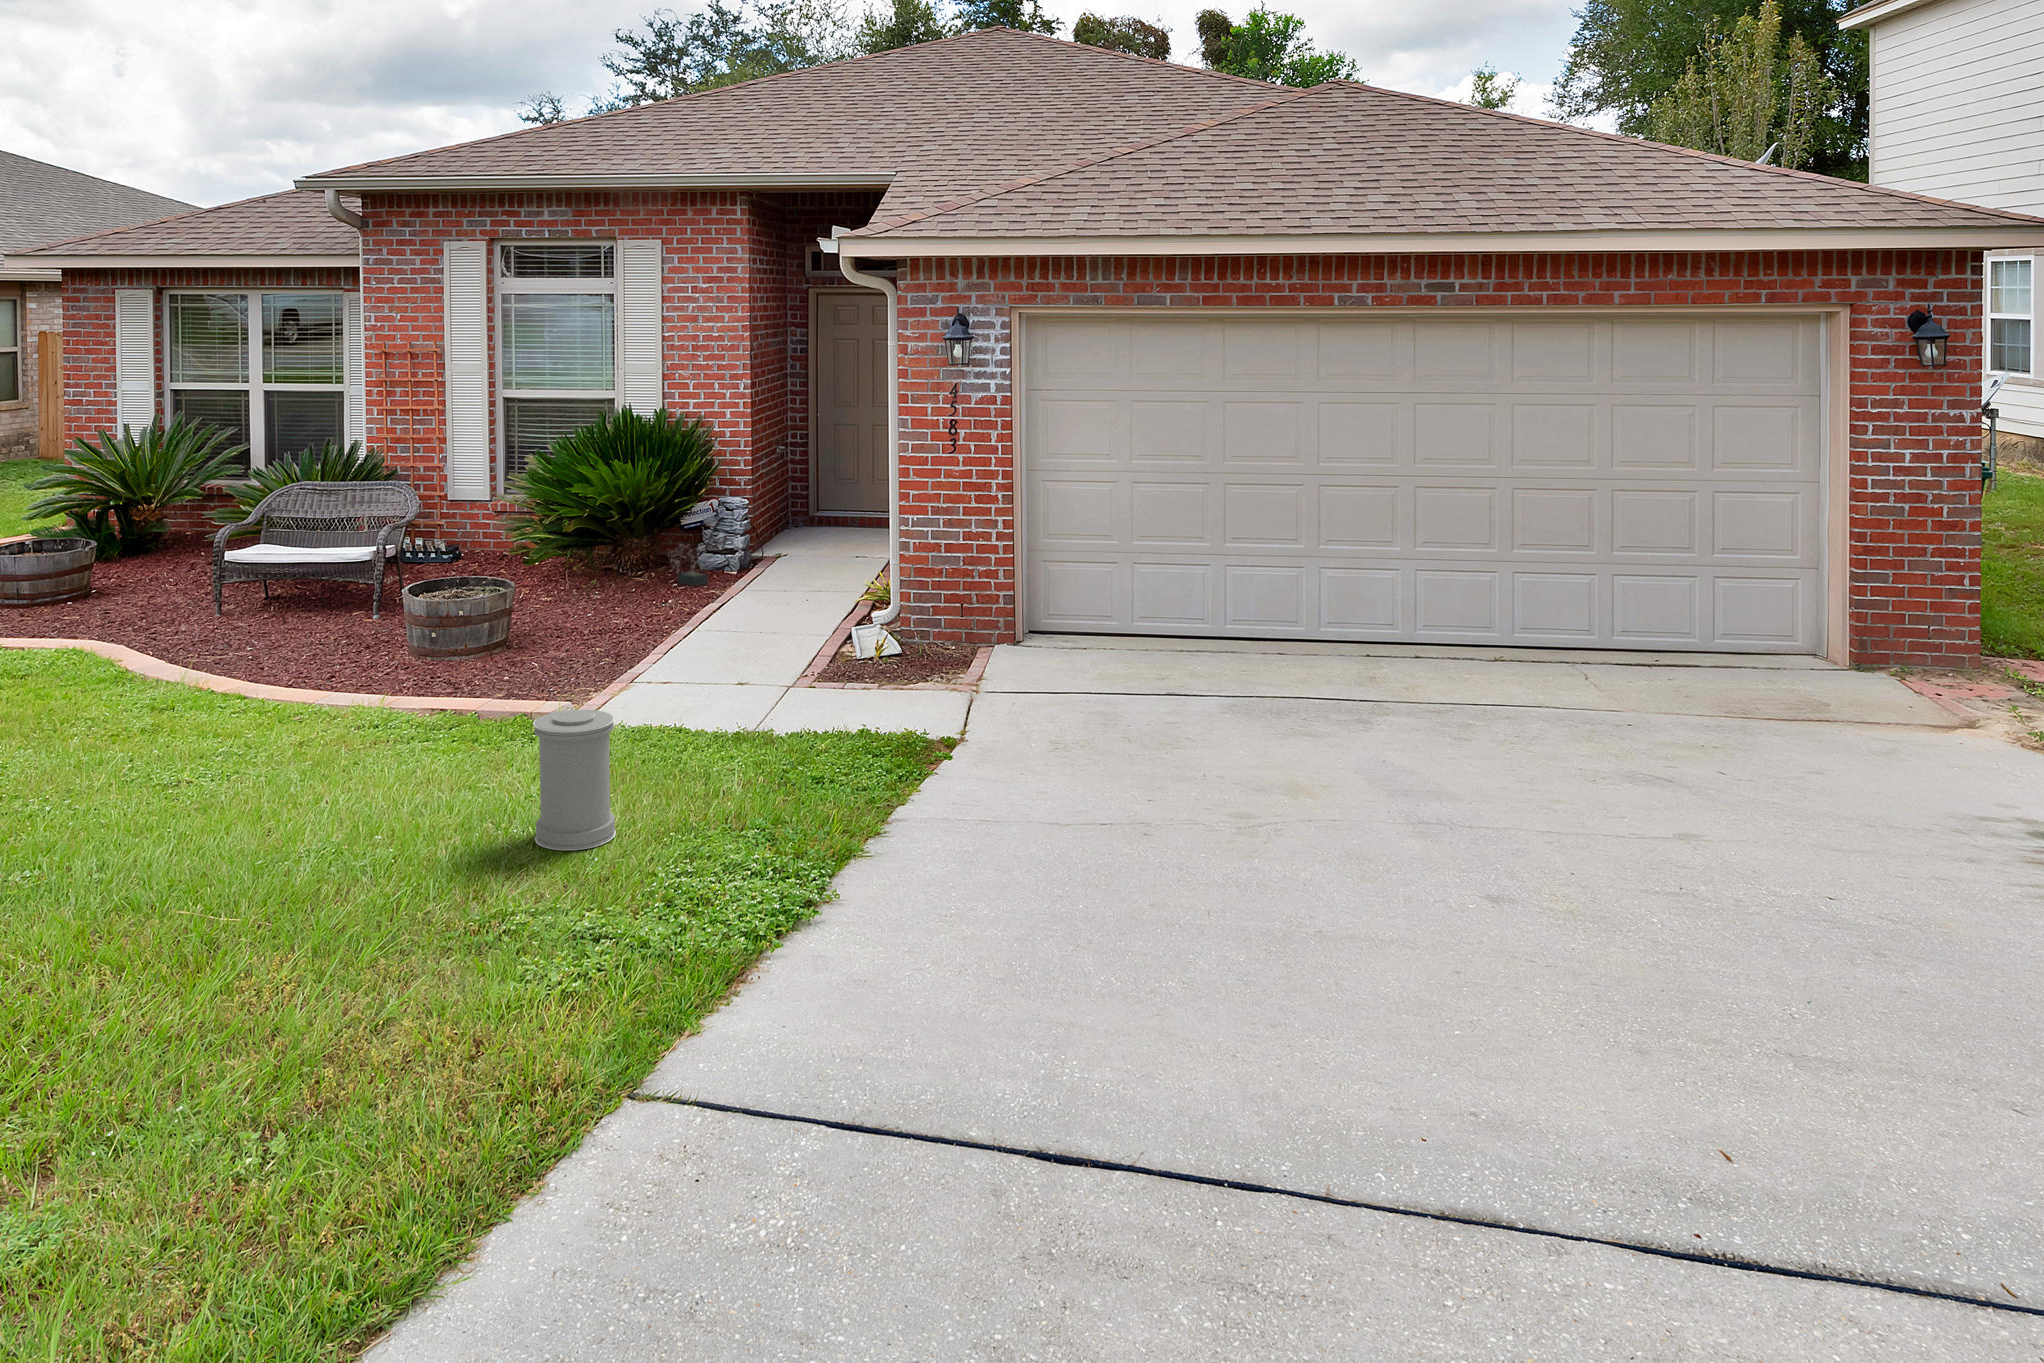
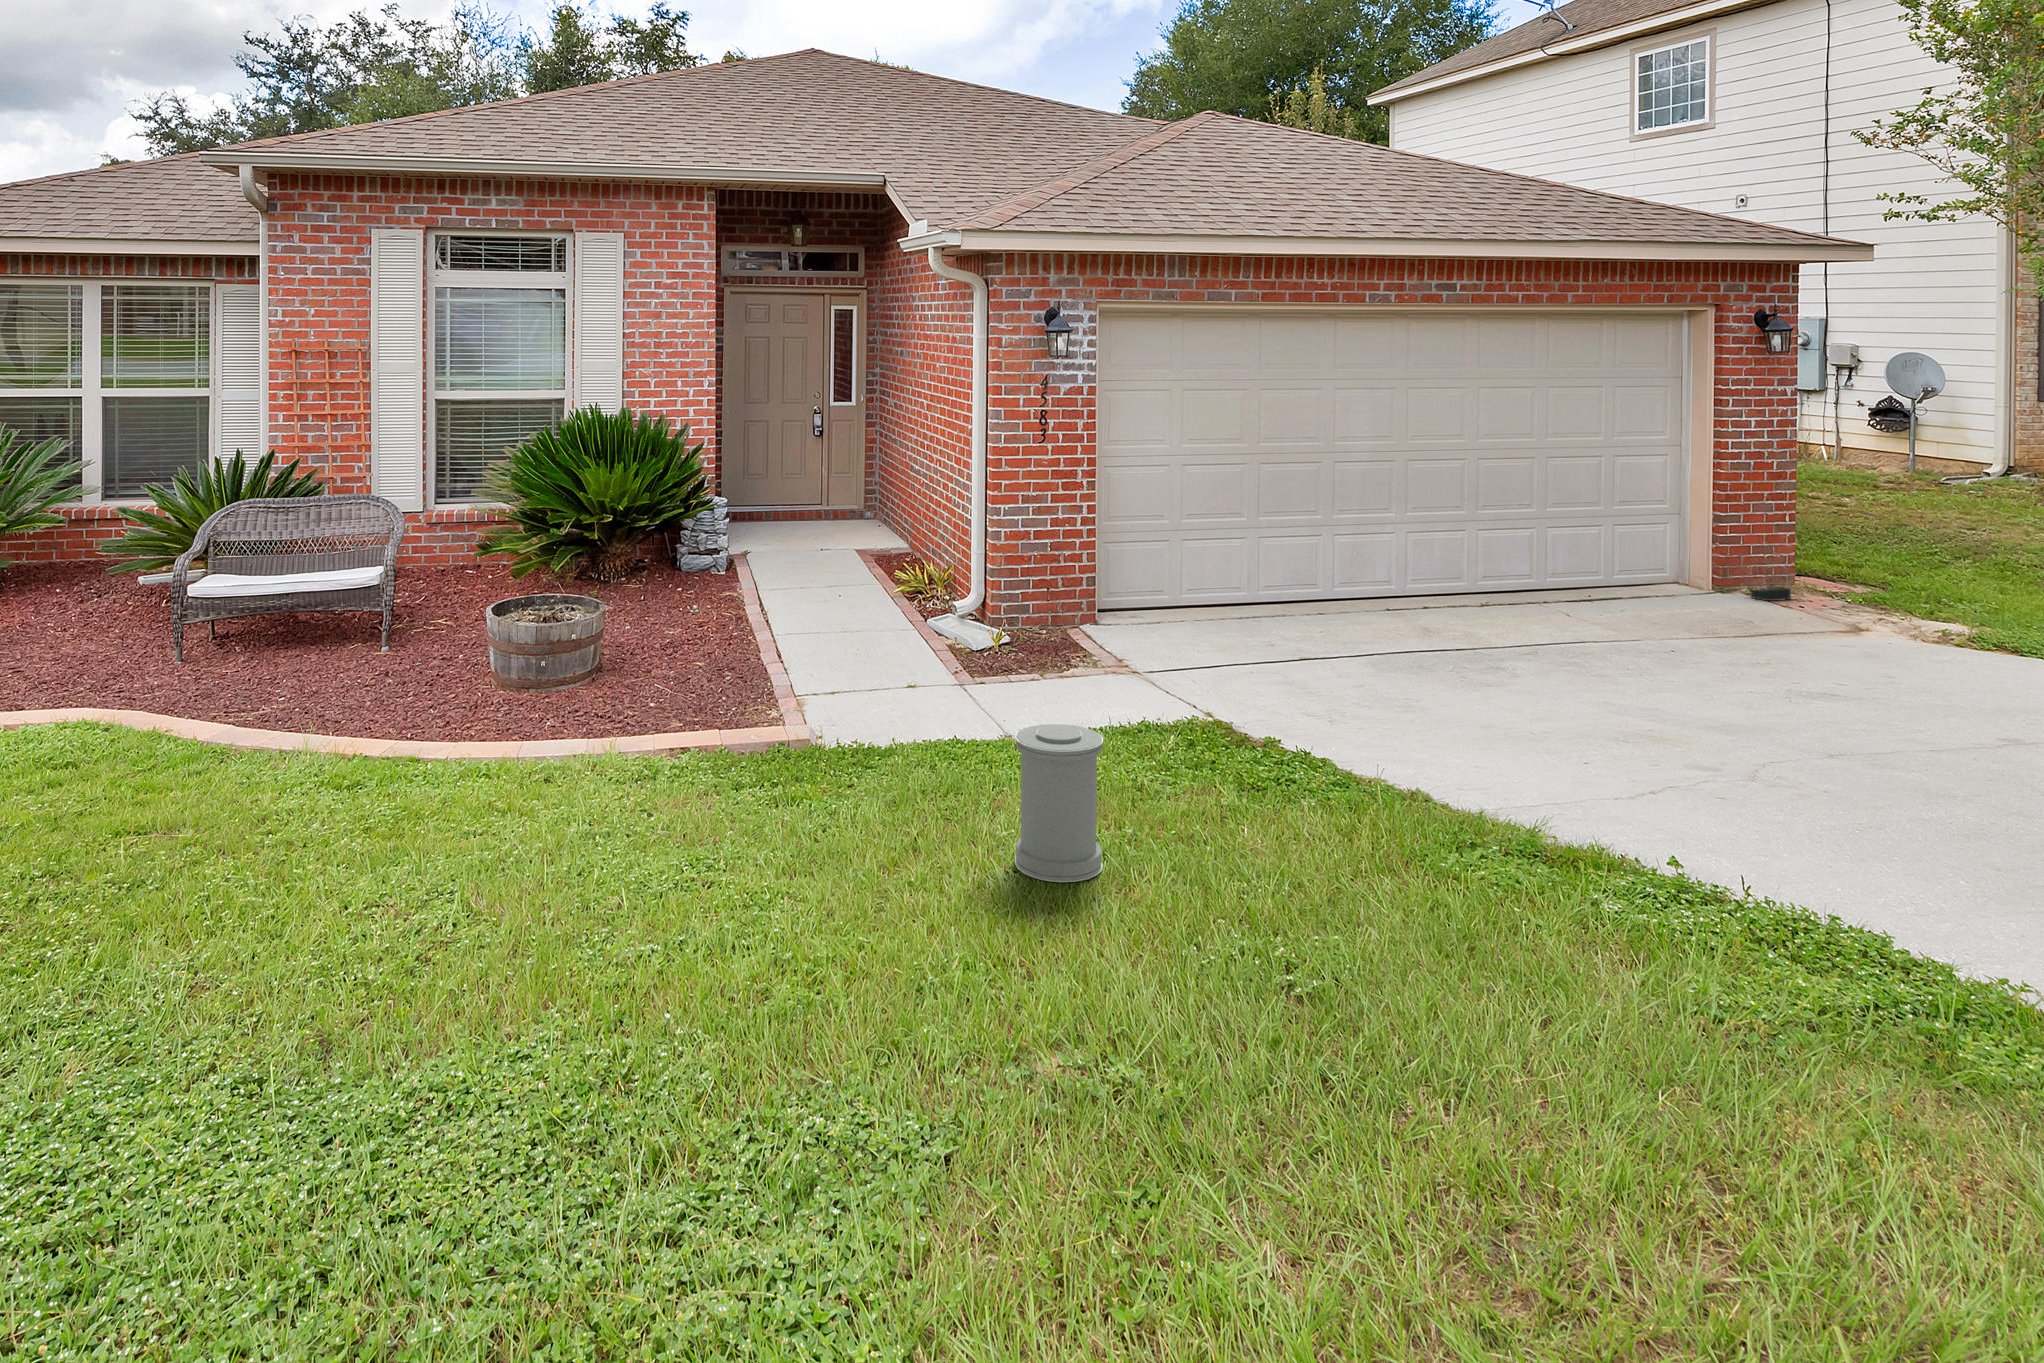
decorative plant: present [673,549,708,586] -> present [1745,559,1792,601]

